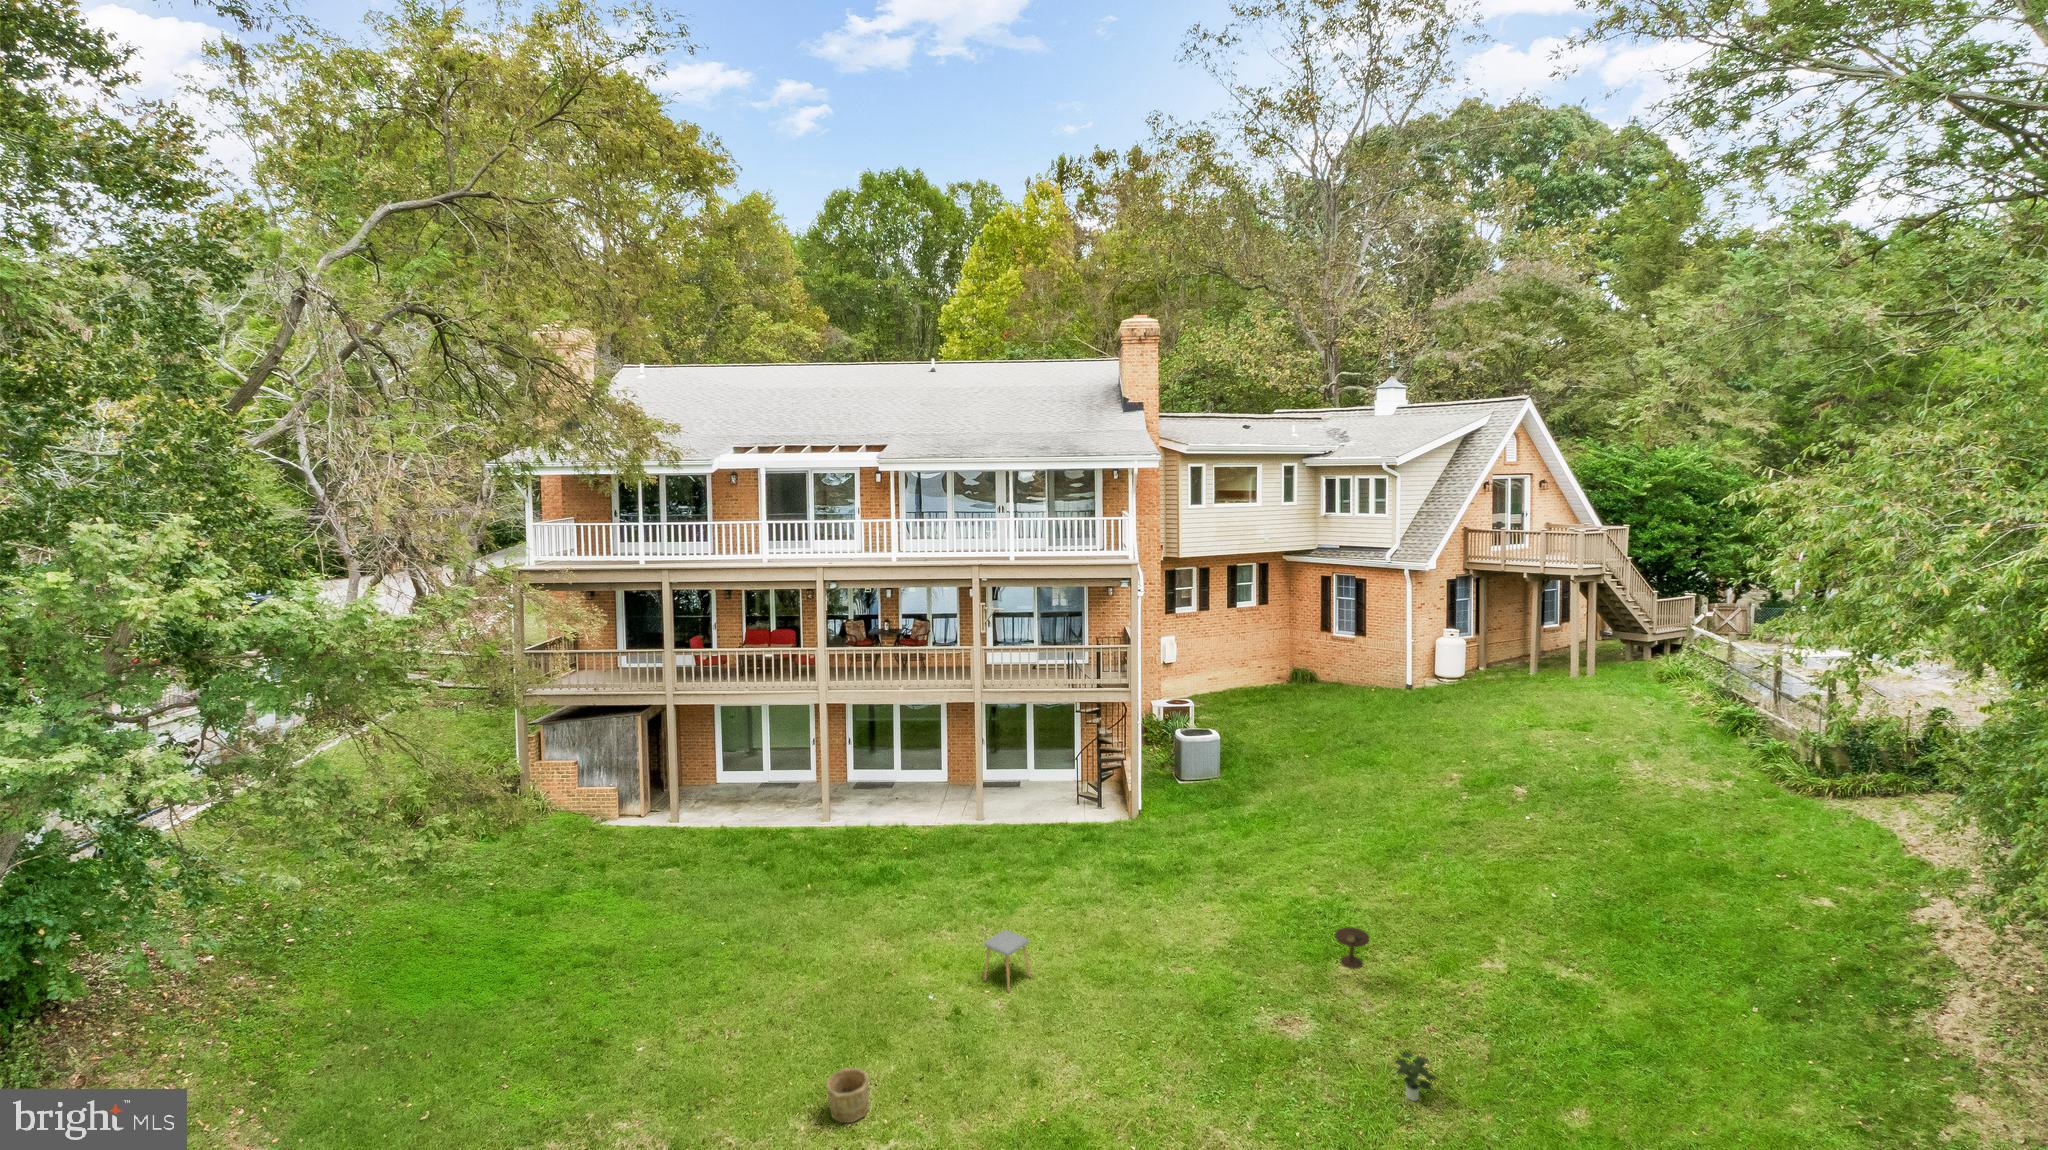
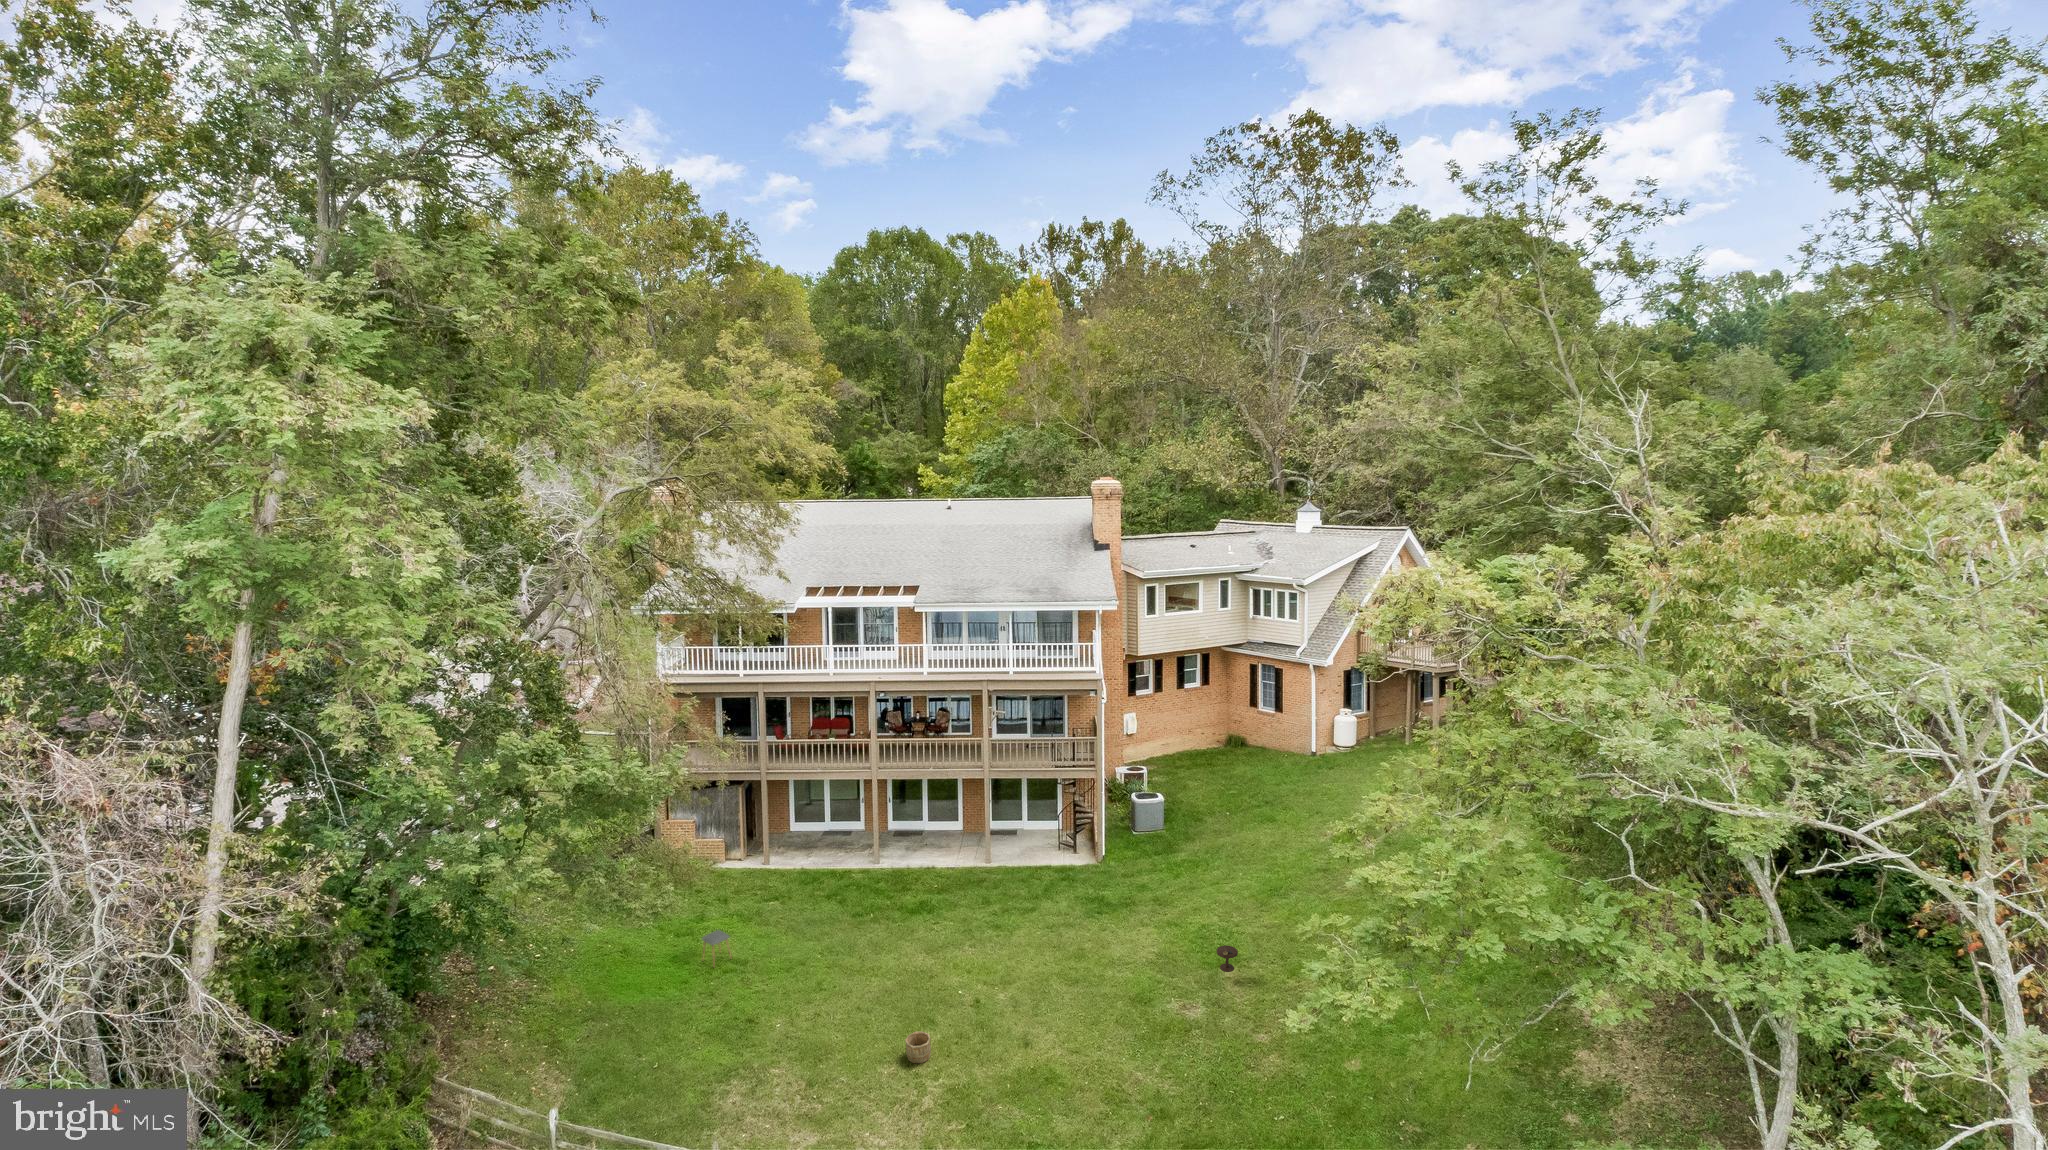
stool: present [984,930,1031,992] -> present [702,930,731,965]
potted plant: present [1395,1052,1437,1101] -> none [1240,1021,1265,1050]

